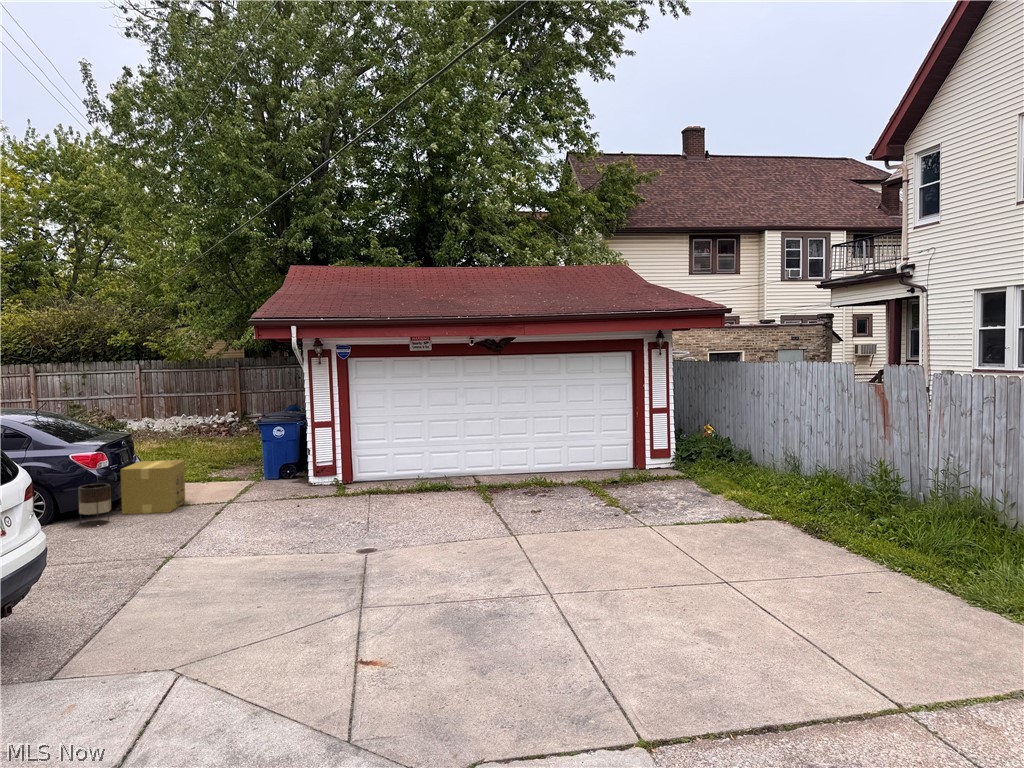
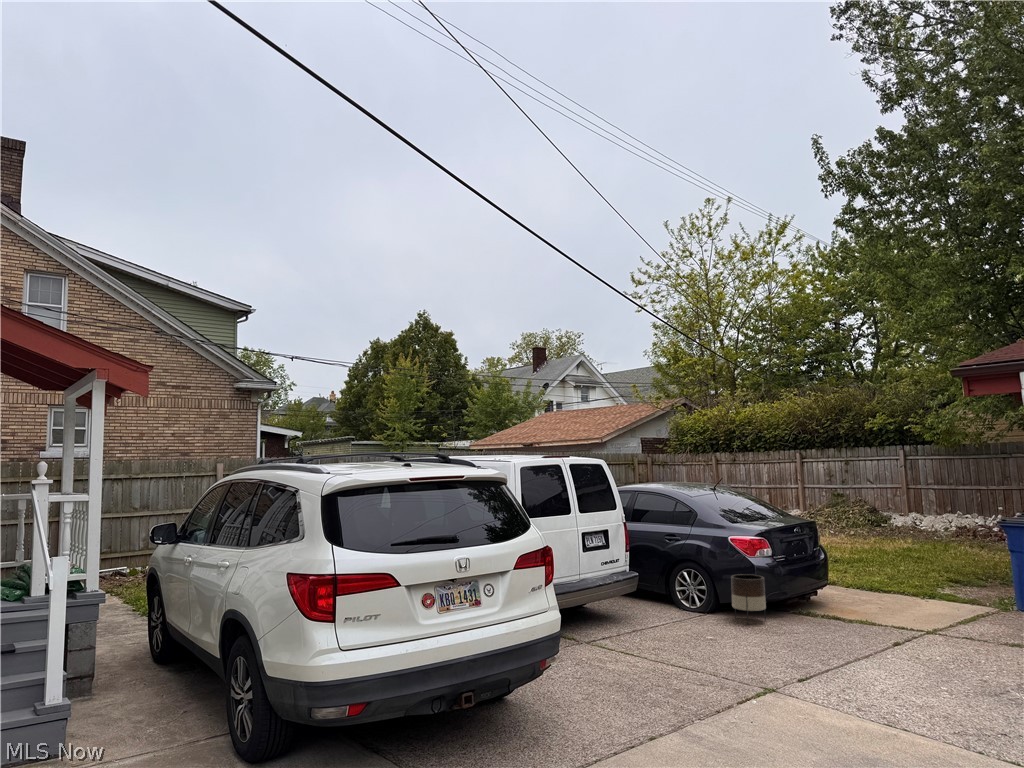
cardboard box: present [121,460,185,514] -> none [783,556,872,628]

